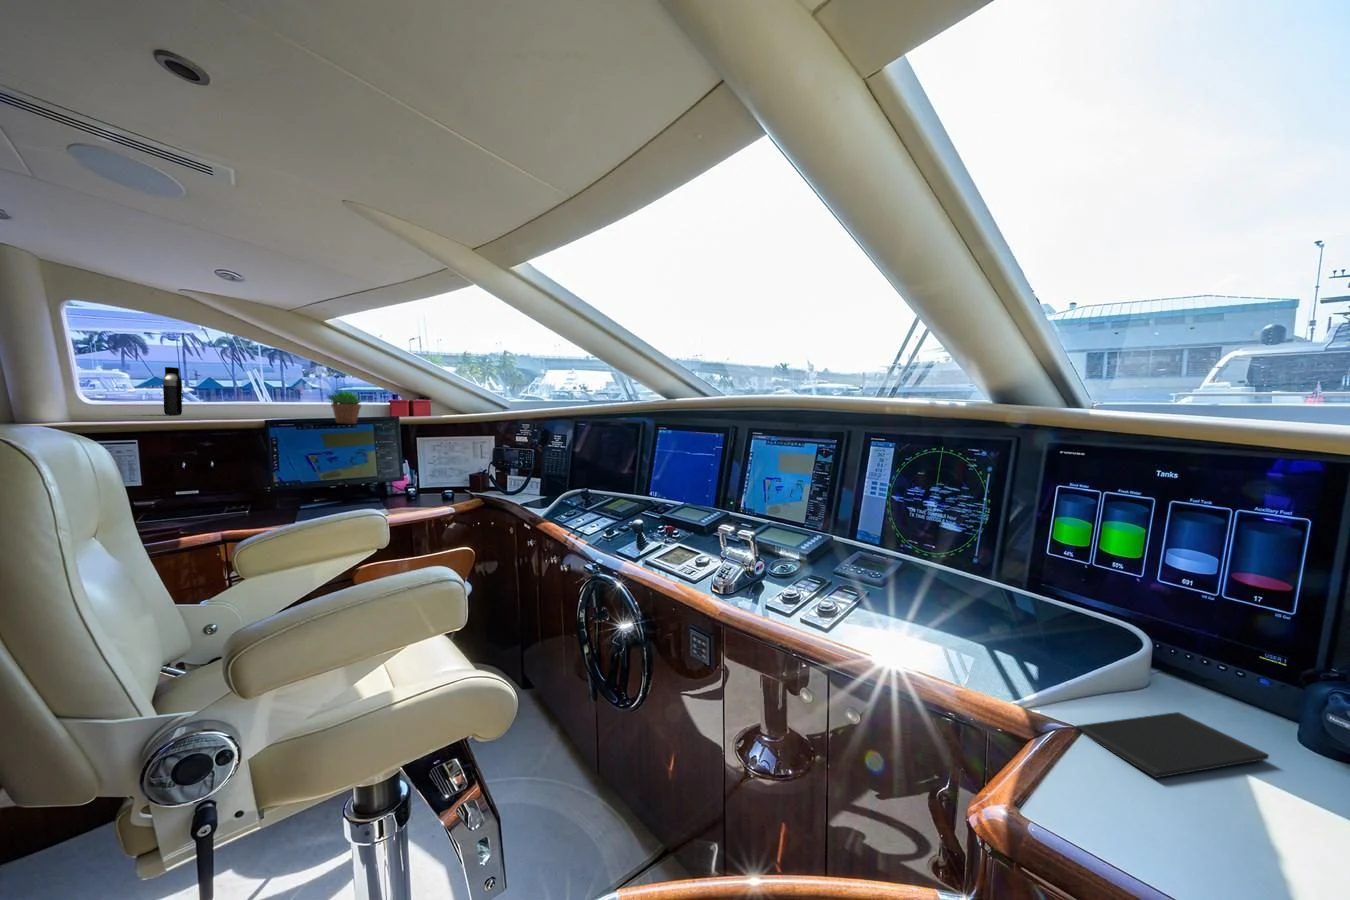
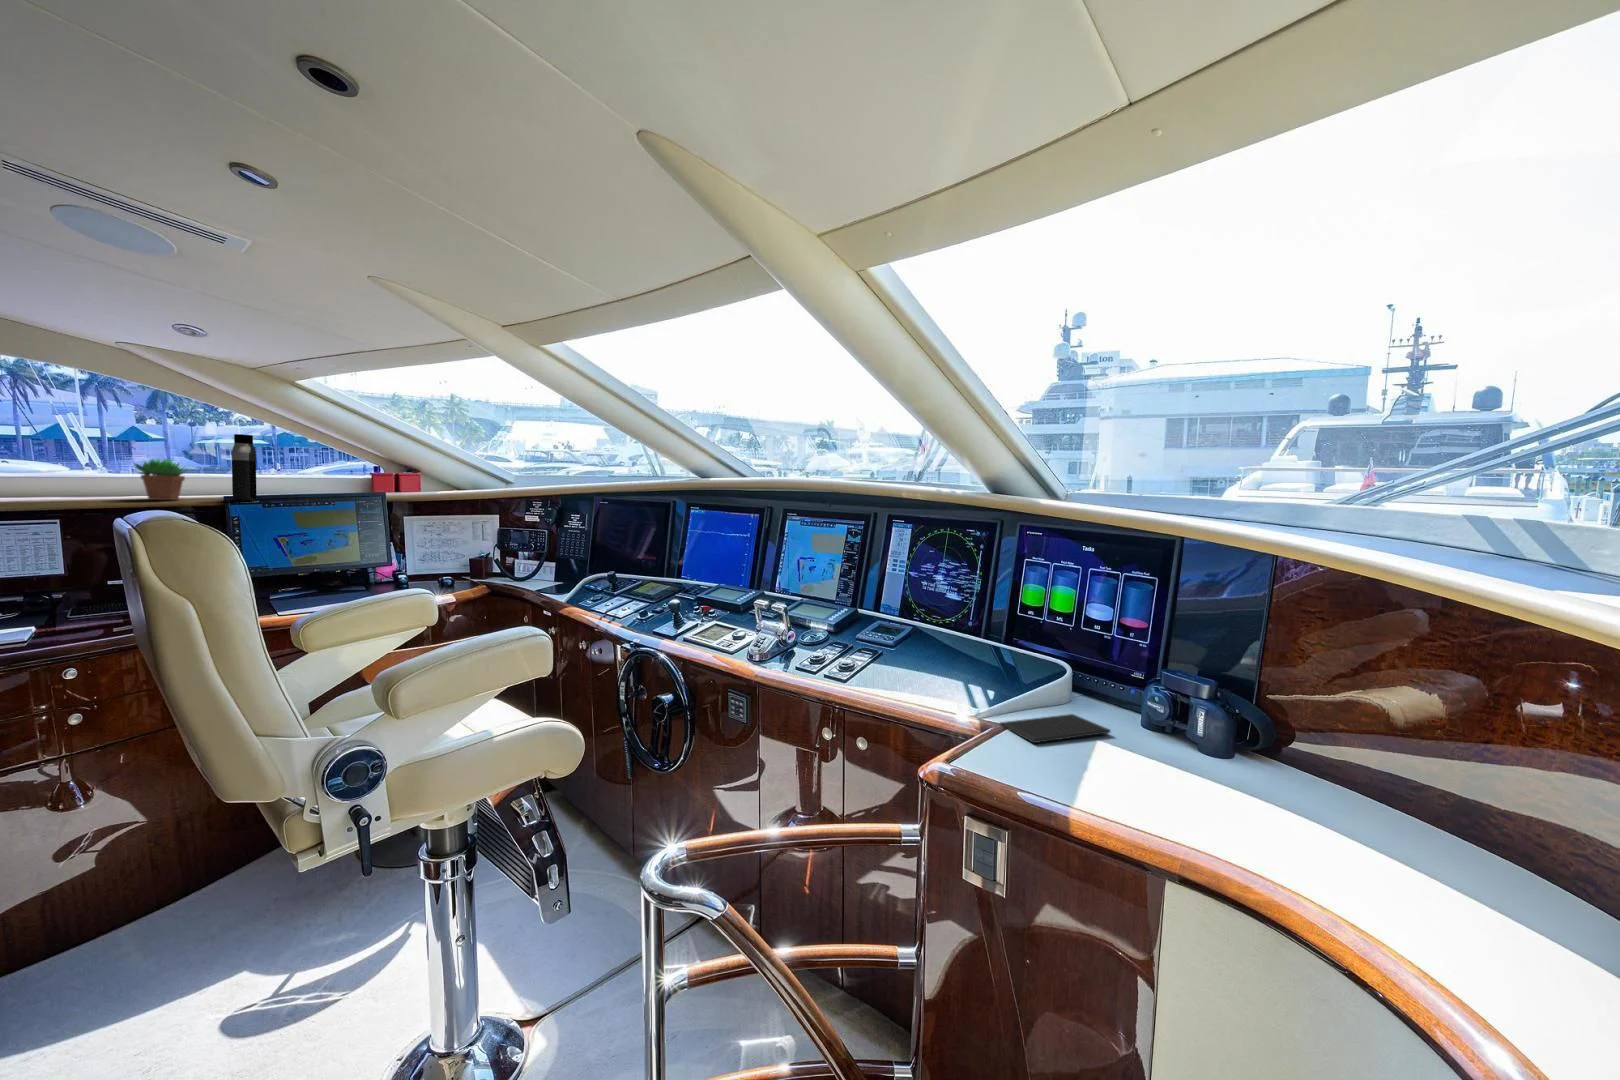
water bottle: present [163,367,182,415] -> present [232,434,256,501]
succulent plant: present [328,391,361,424] -> present [134,459,186,500]

